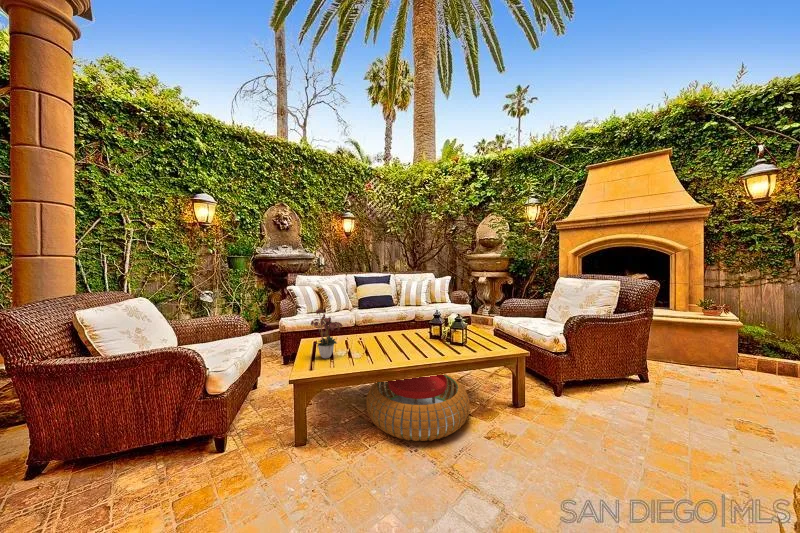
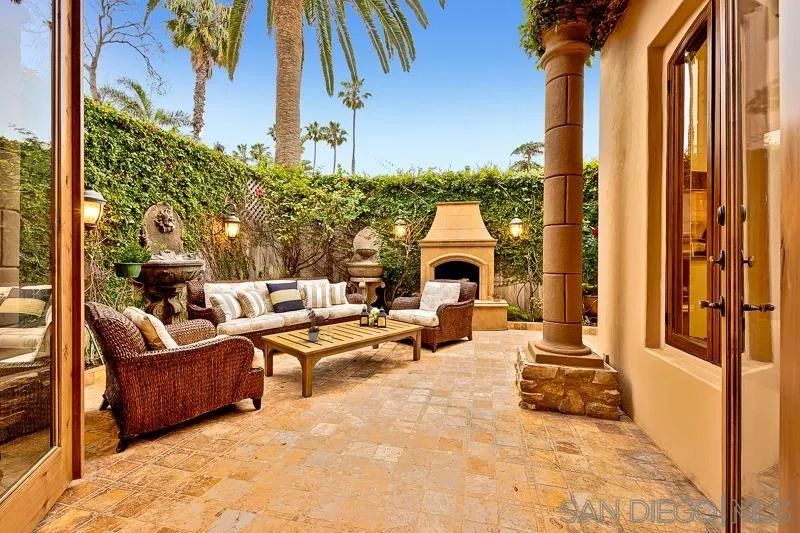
pouf: present [366,374,470,441] -> none [337,344,402,381]

